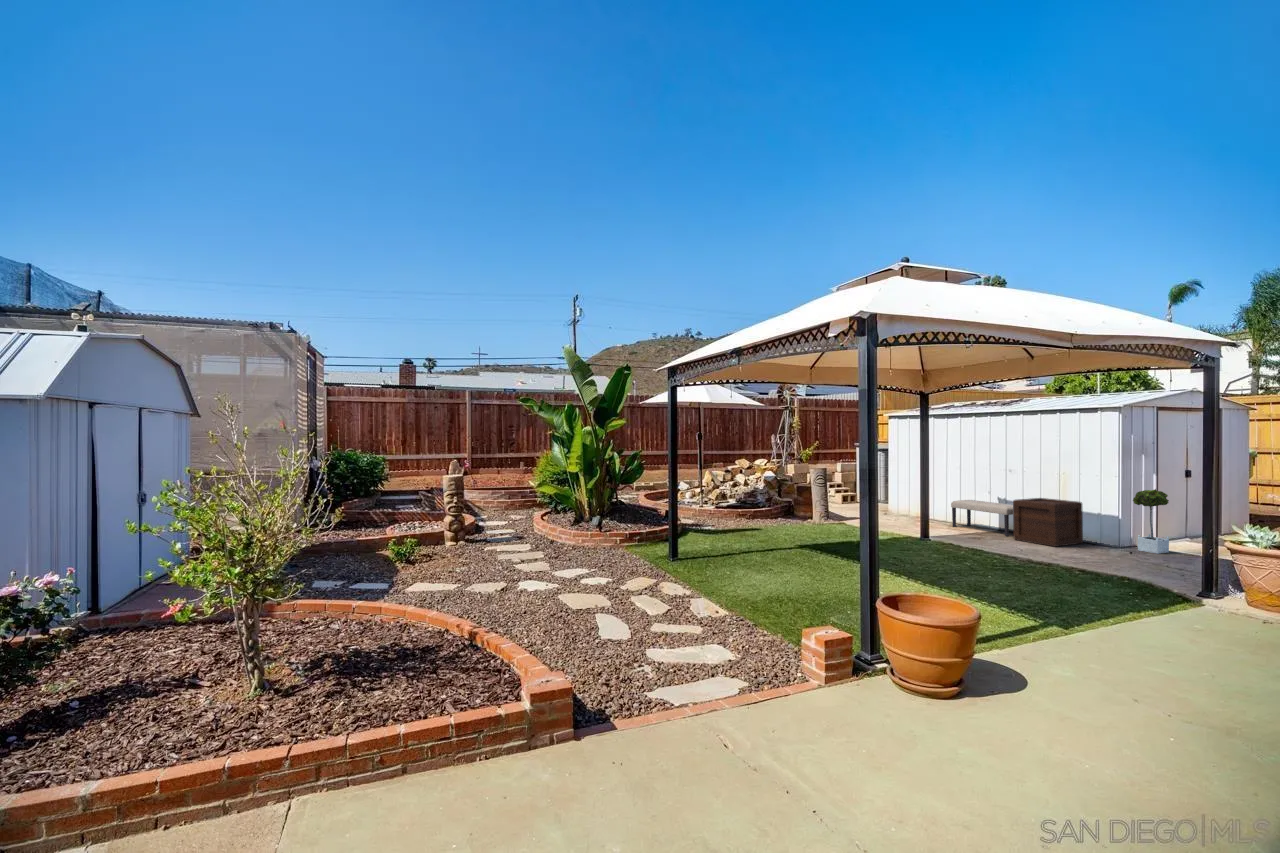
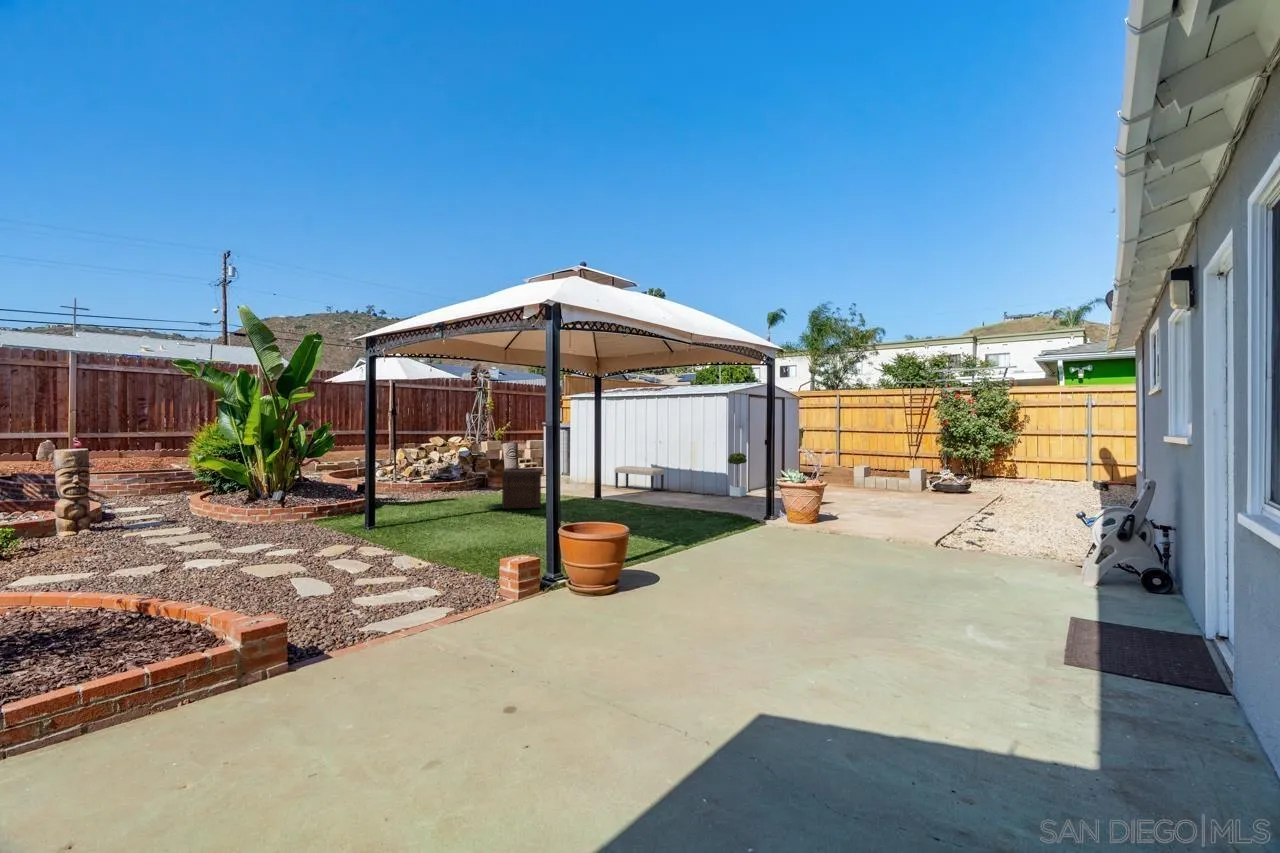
wooden crate: present [1013,498,1083,547] -> present [502,468,541,509]

